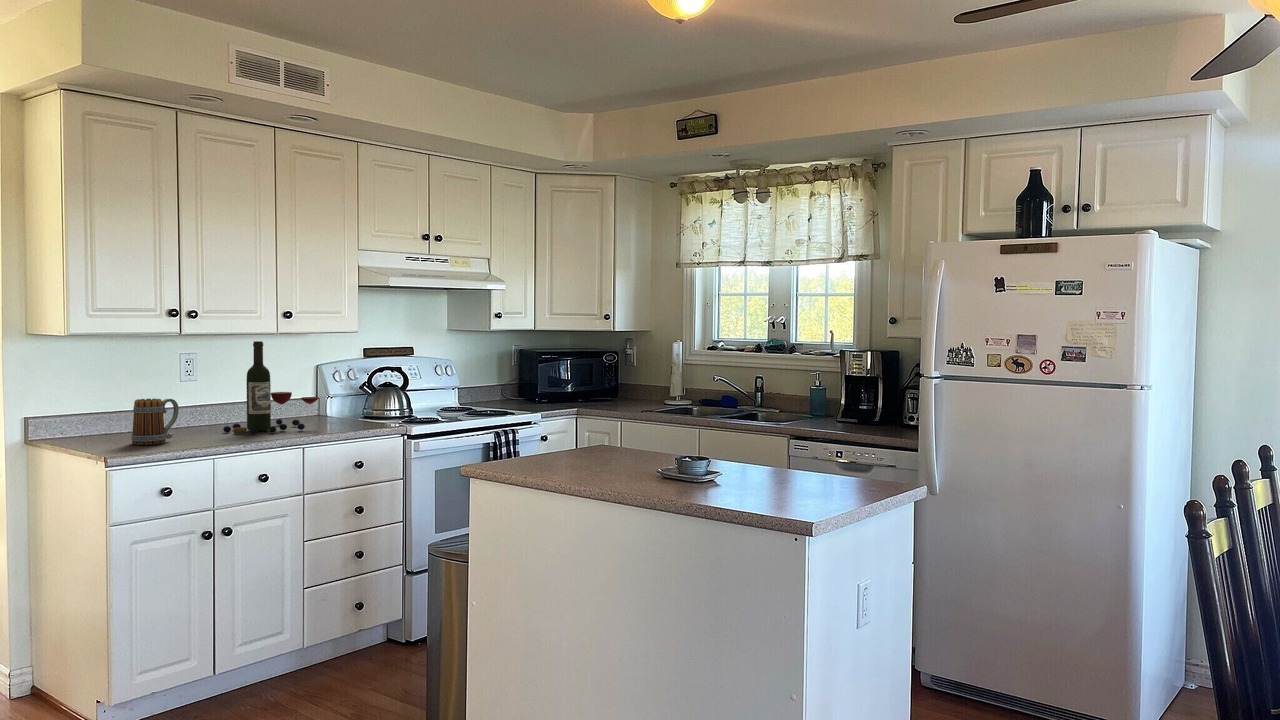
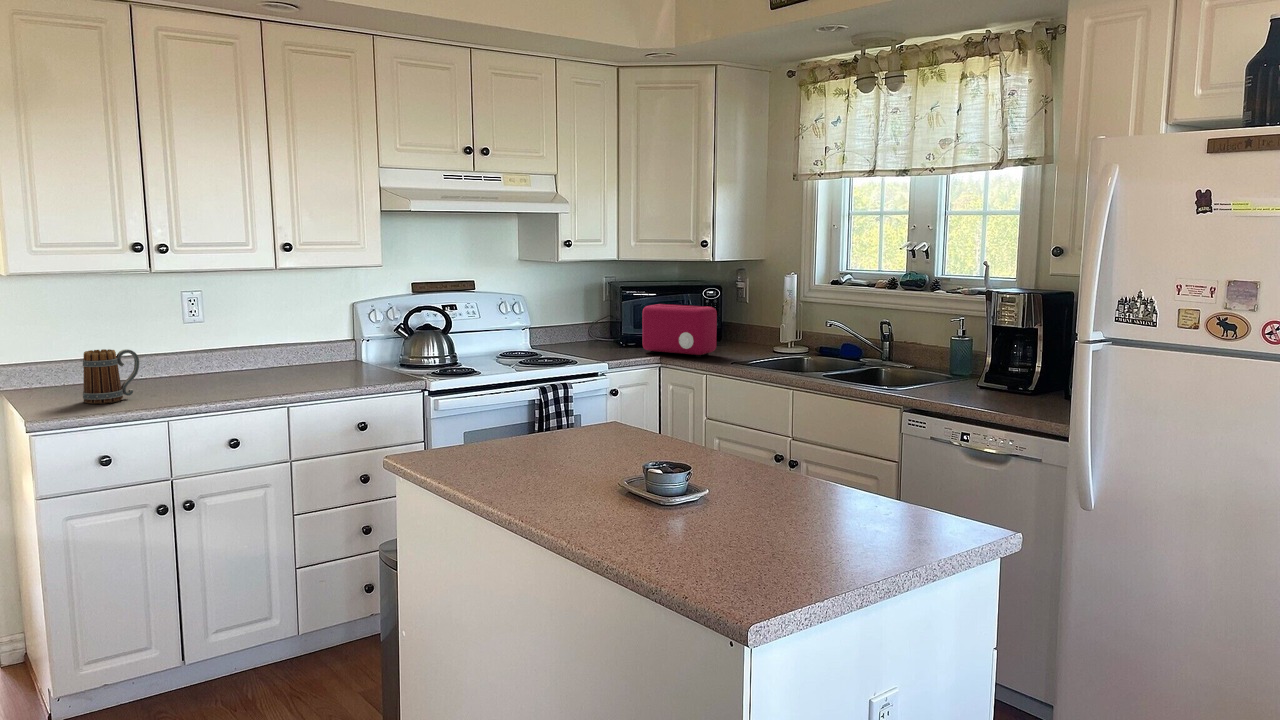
wine bottle: present [223,341,318,434] -> none [208,280,324,389]
toaster: none [559,367,621,410] -> present [642,304,717,357]

